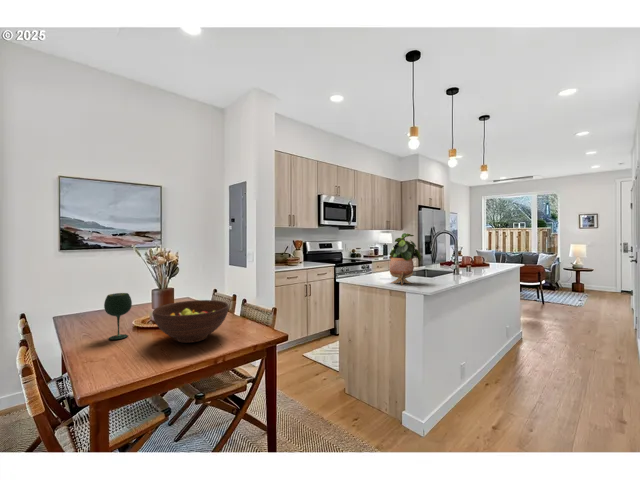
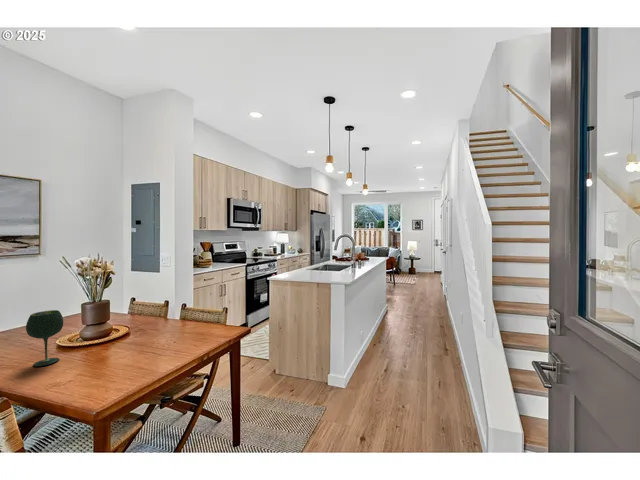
potted plant: present [389,233,421,284] -> none [312,237,337,279]
fruit bowl: present [153,300,229,343] -> none [102,308,187,355]

